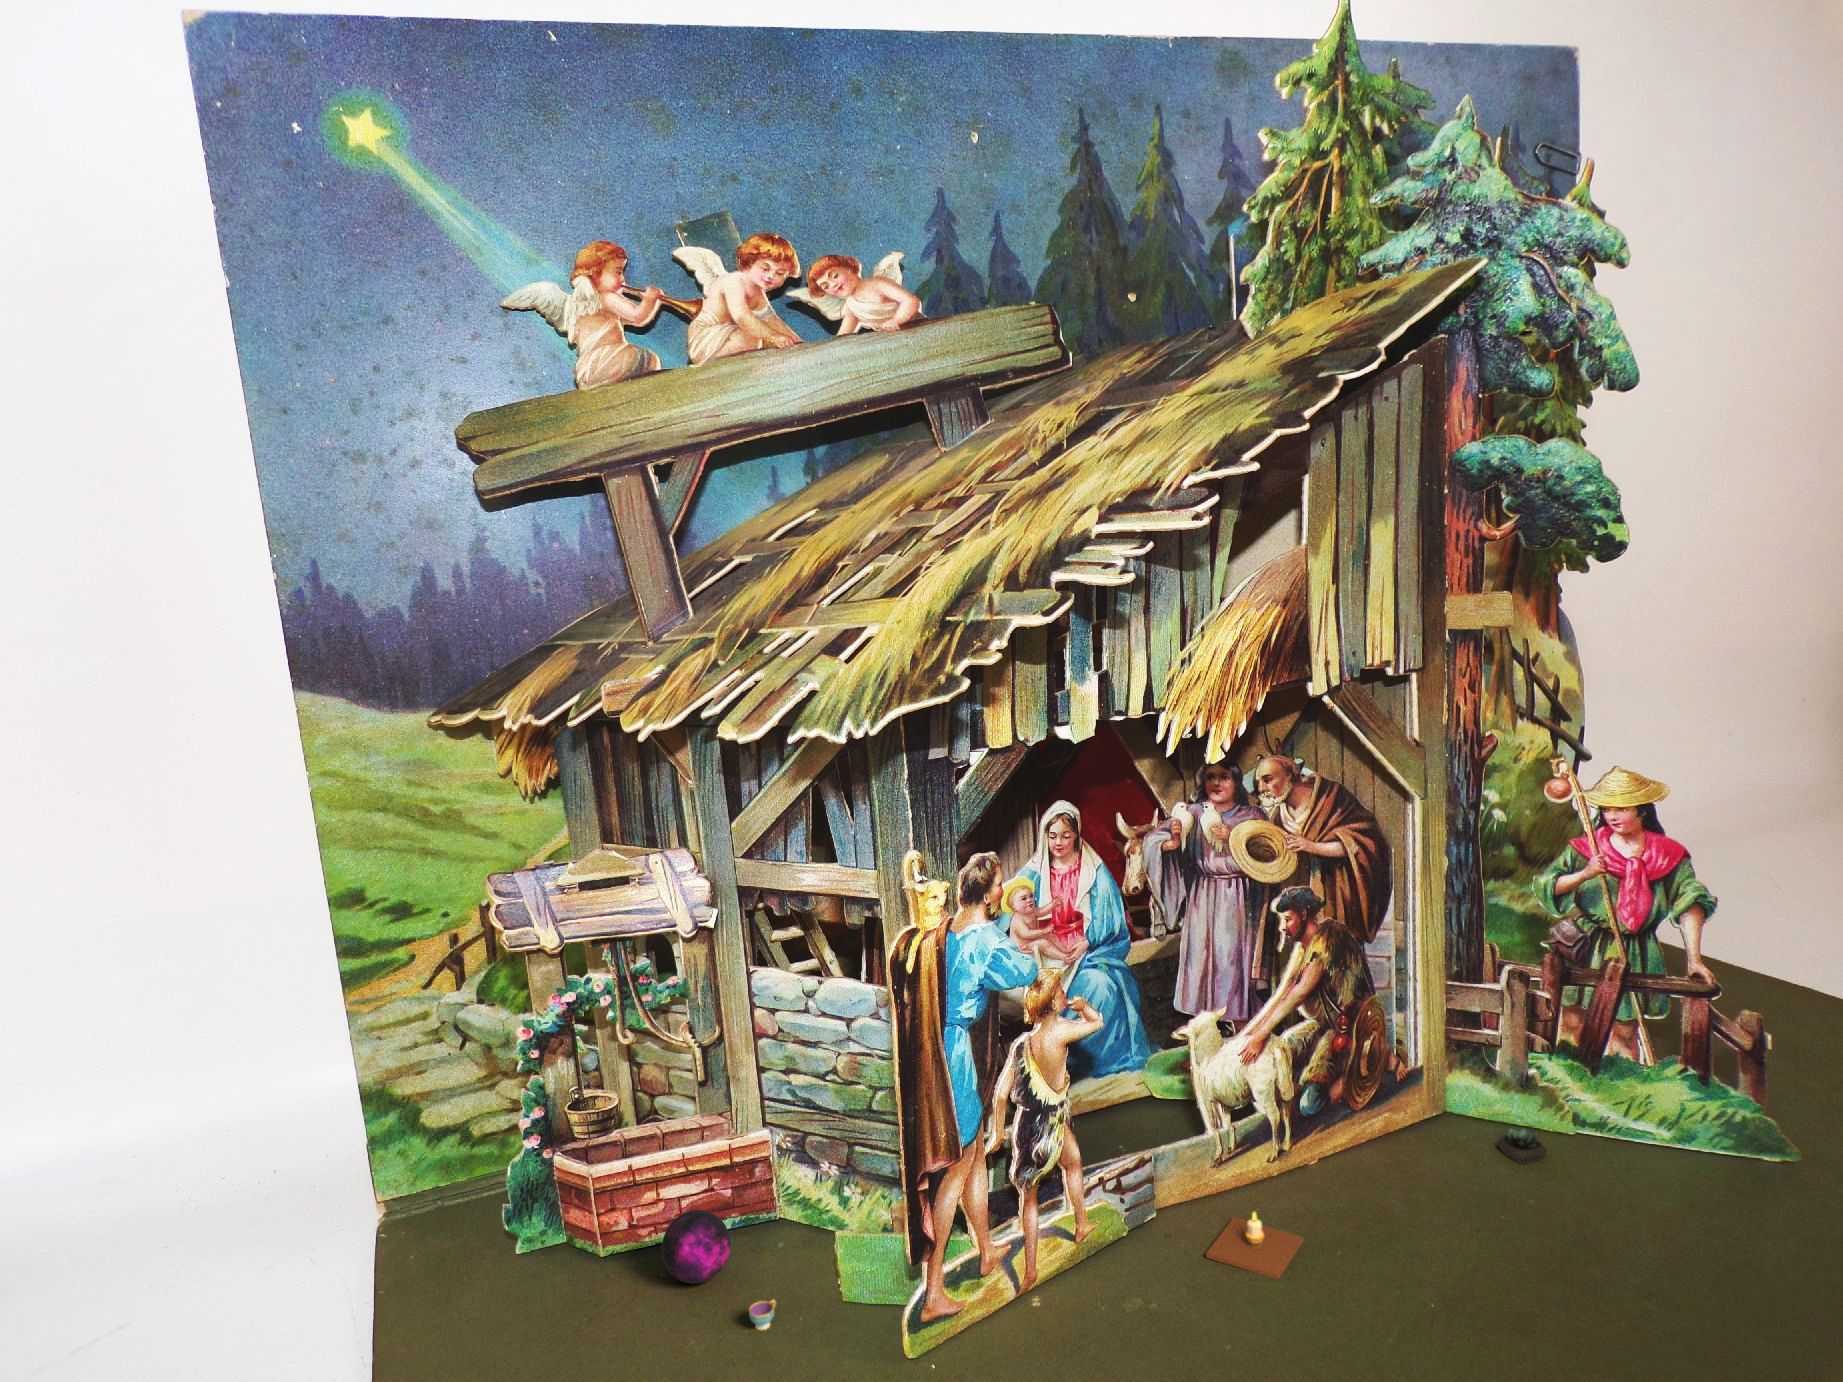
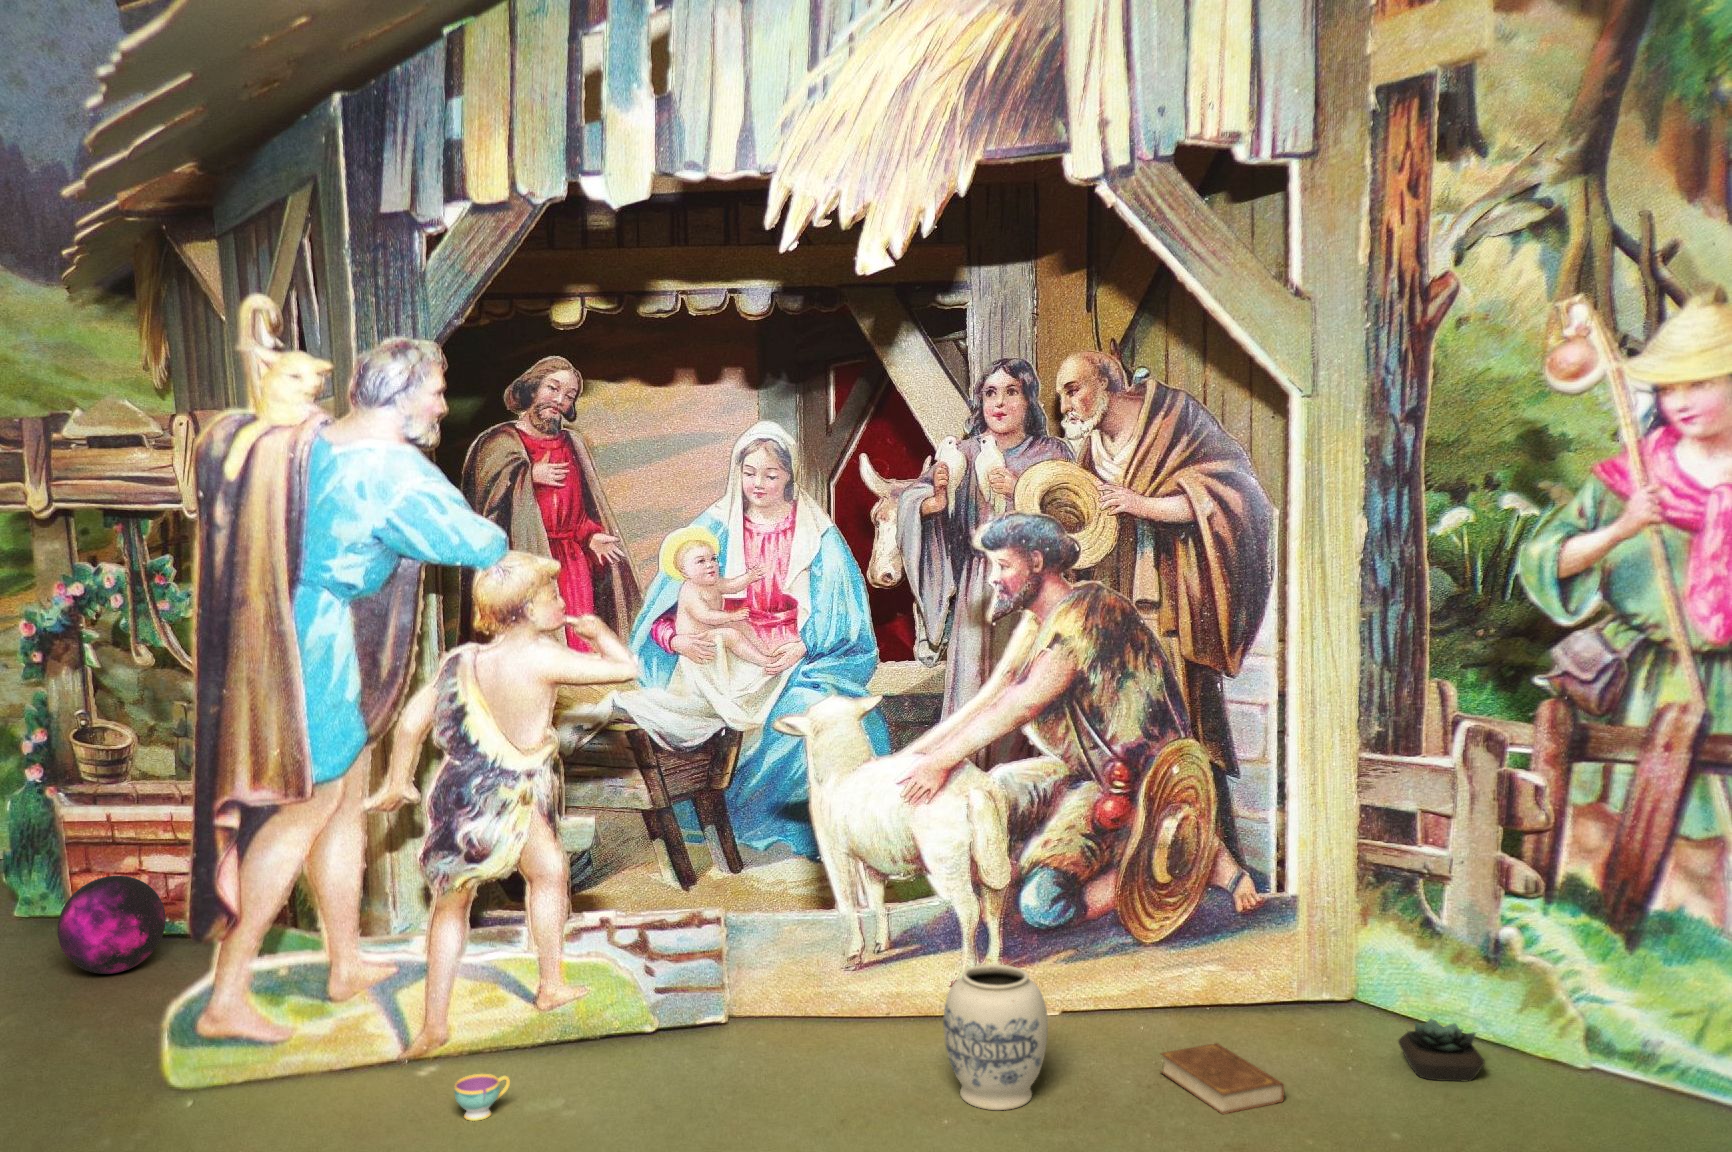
vase: none [1318,1159,1378,1241] -> present [943,964,1048,1110]
book: none [1405,1168,1478,1213] -> present [1161,1043,1284,1114]
candle: present [1206,1212,1304,1279] -> none [726,1015,905,1127]
teacup: present [749,1300,775,1330] -> present [454,1074,510,1121]

